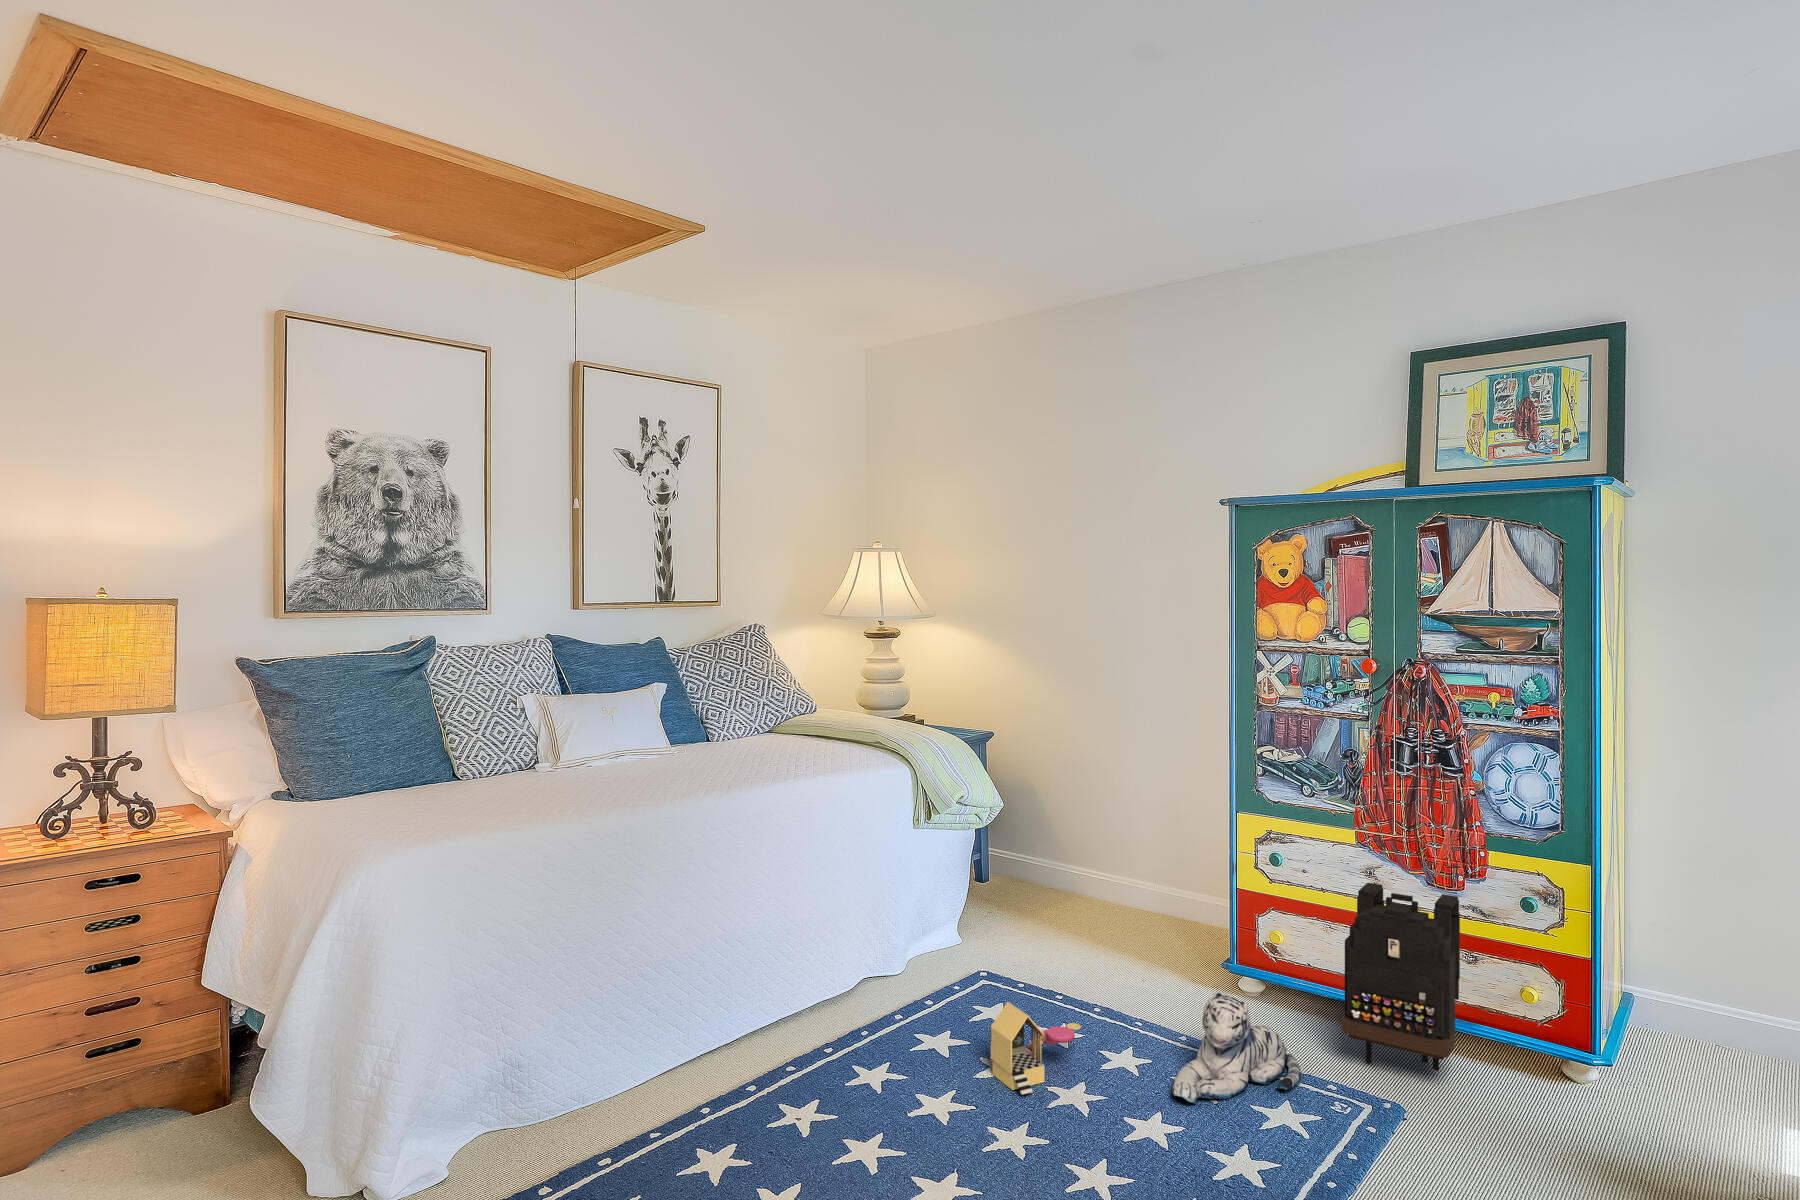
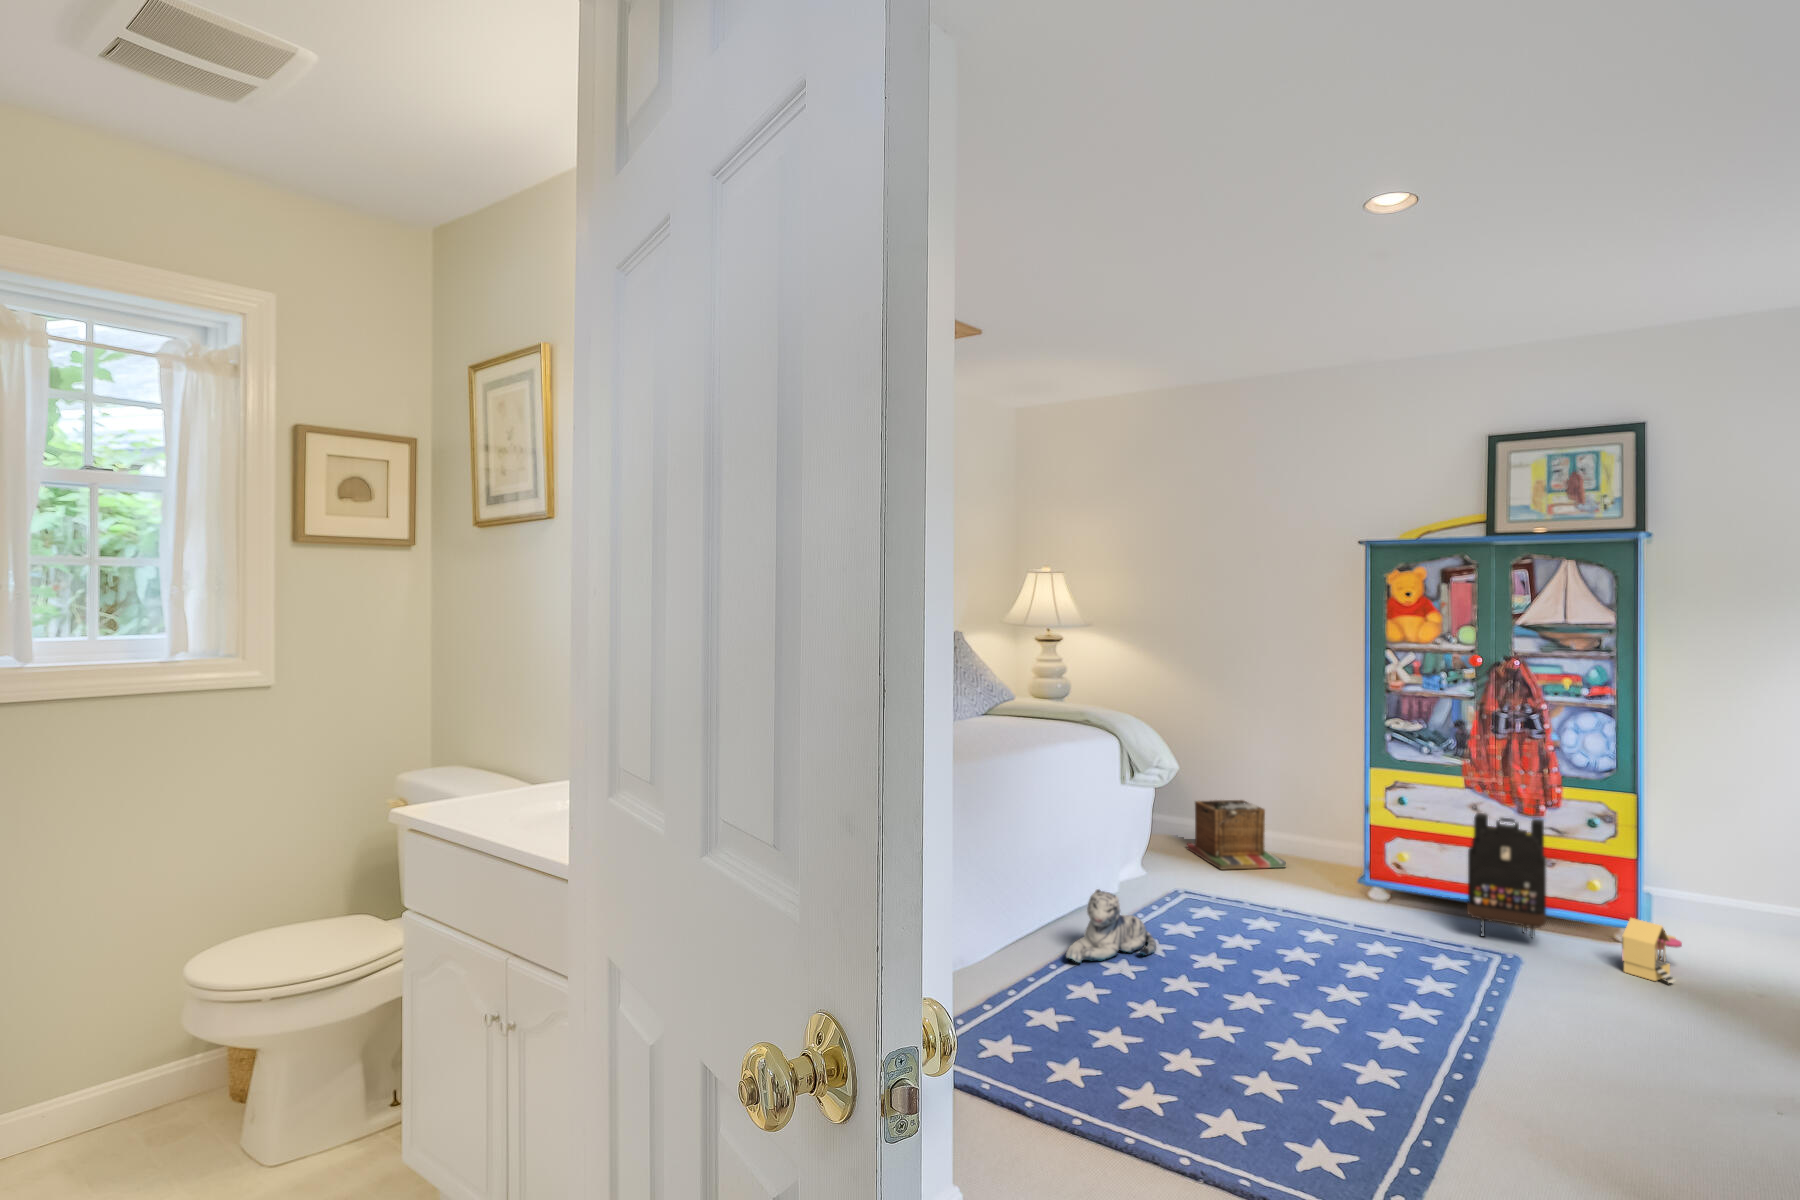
laundry basket: none [1037,844,1151,941] -> present [1187,800,1286,870]
plush toy: present [1172,992,1301,1103] -> present [1066,889,1156,963]
toy house: present [990,1002,1081,1094] -> present [1622,918,1682,983]

